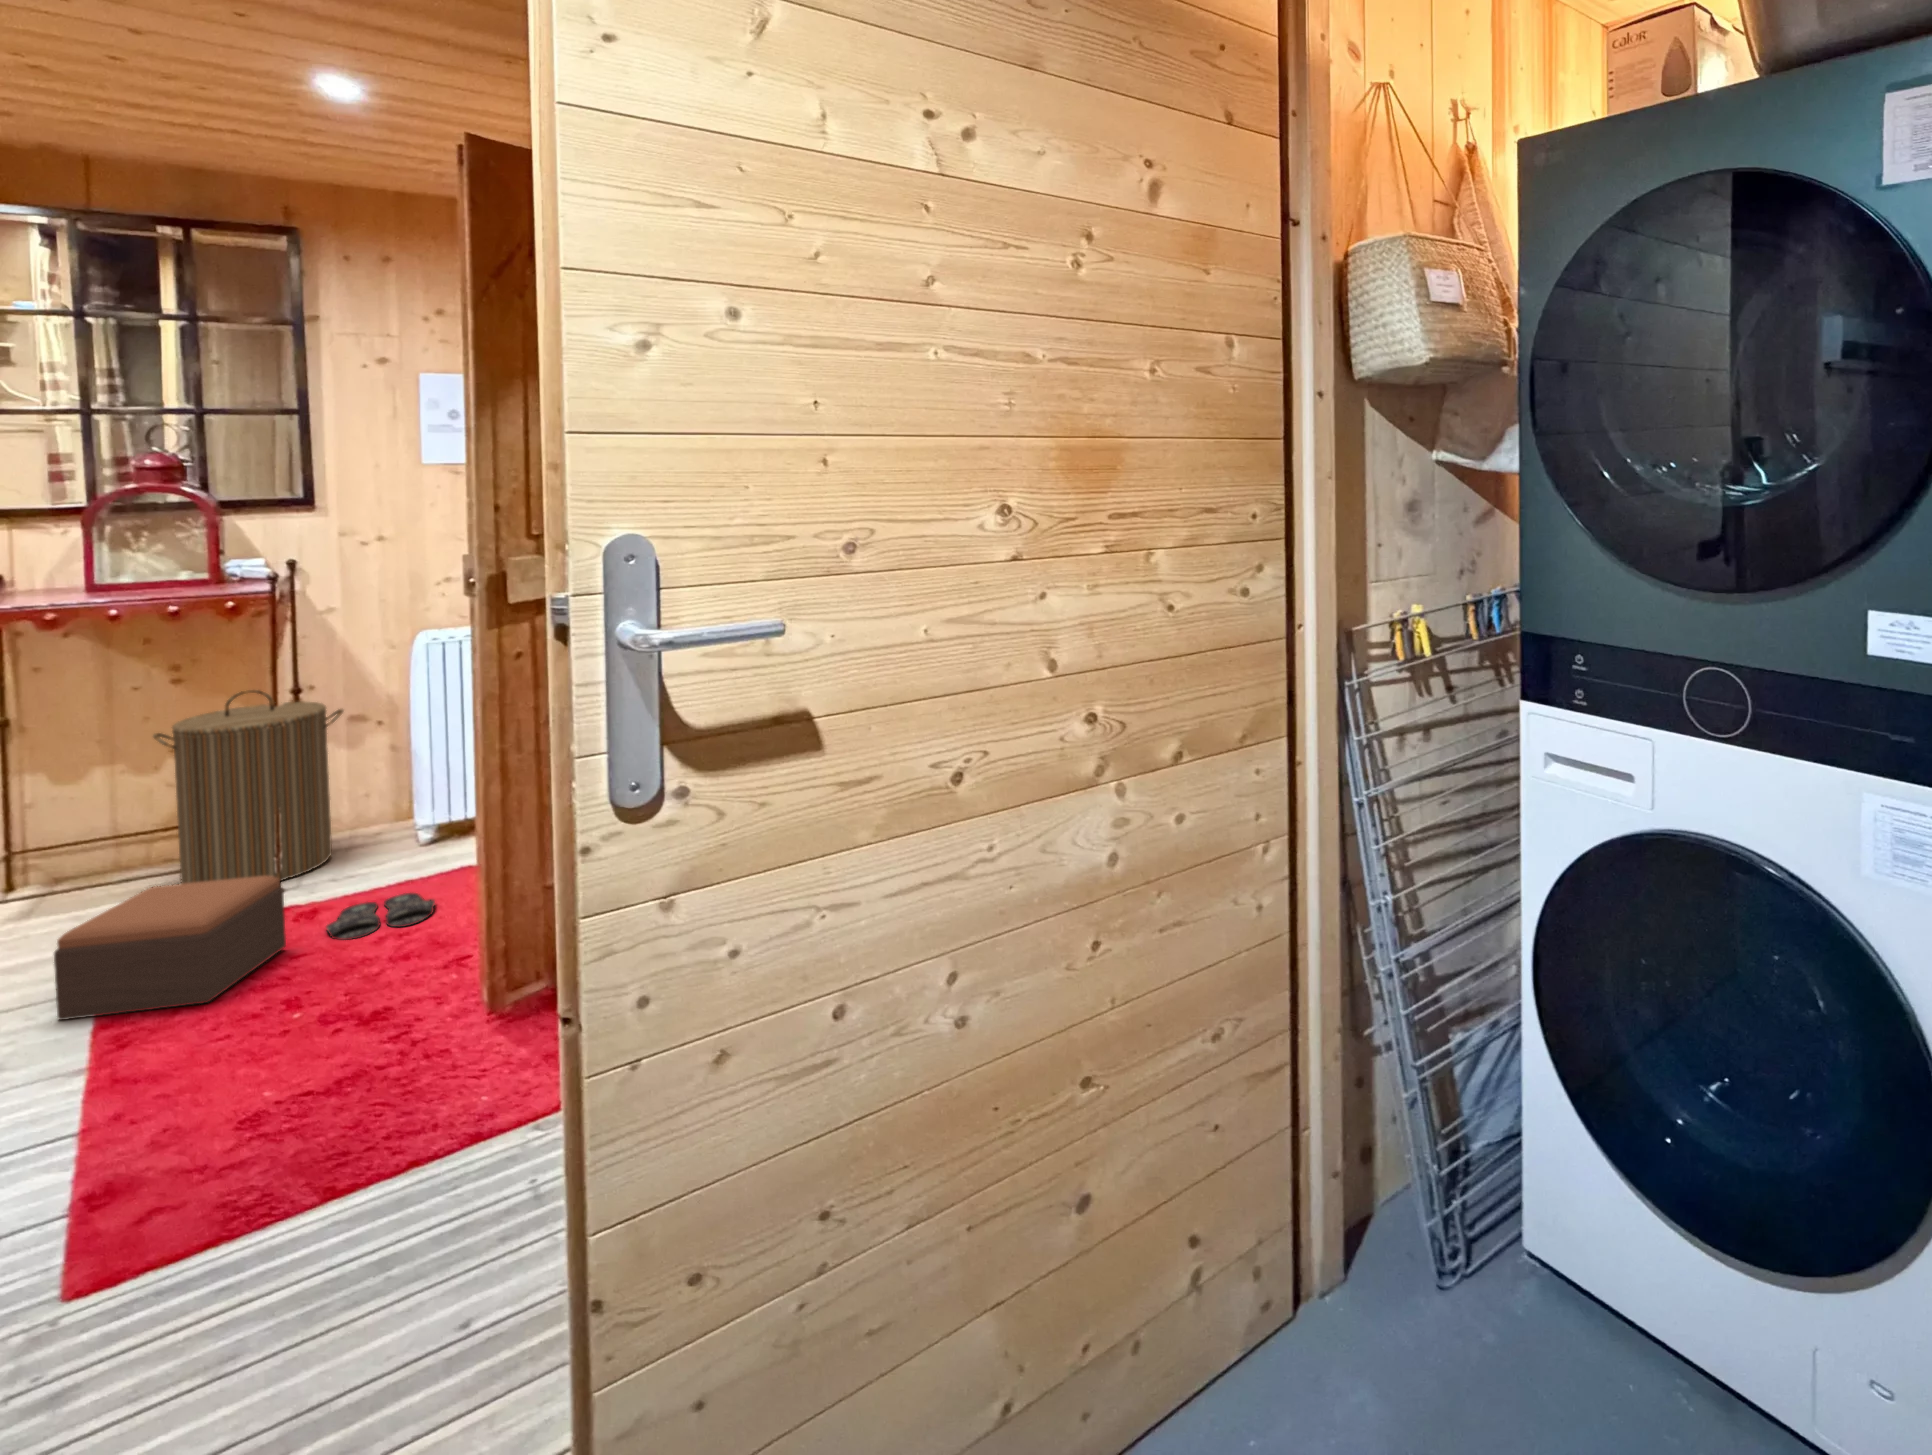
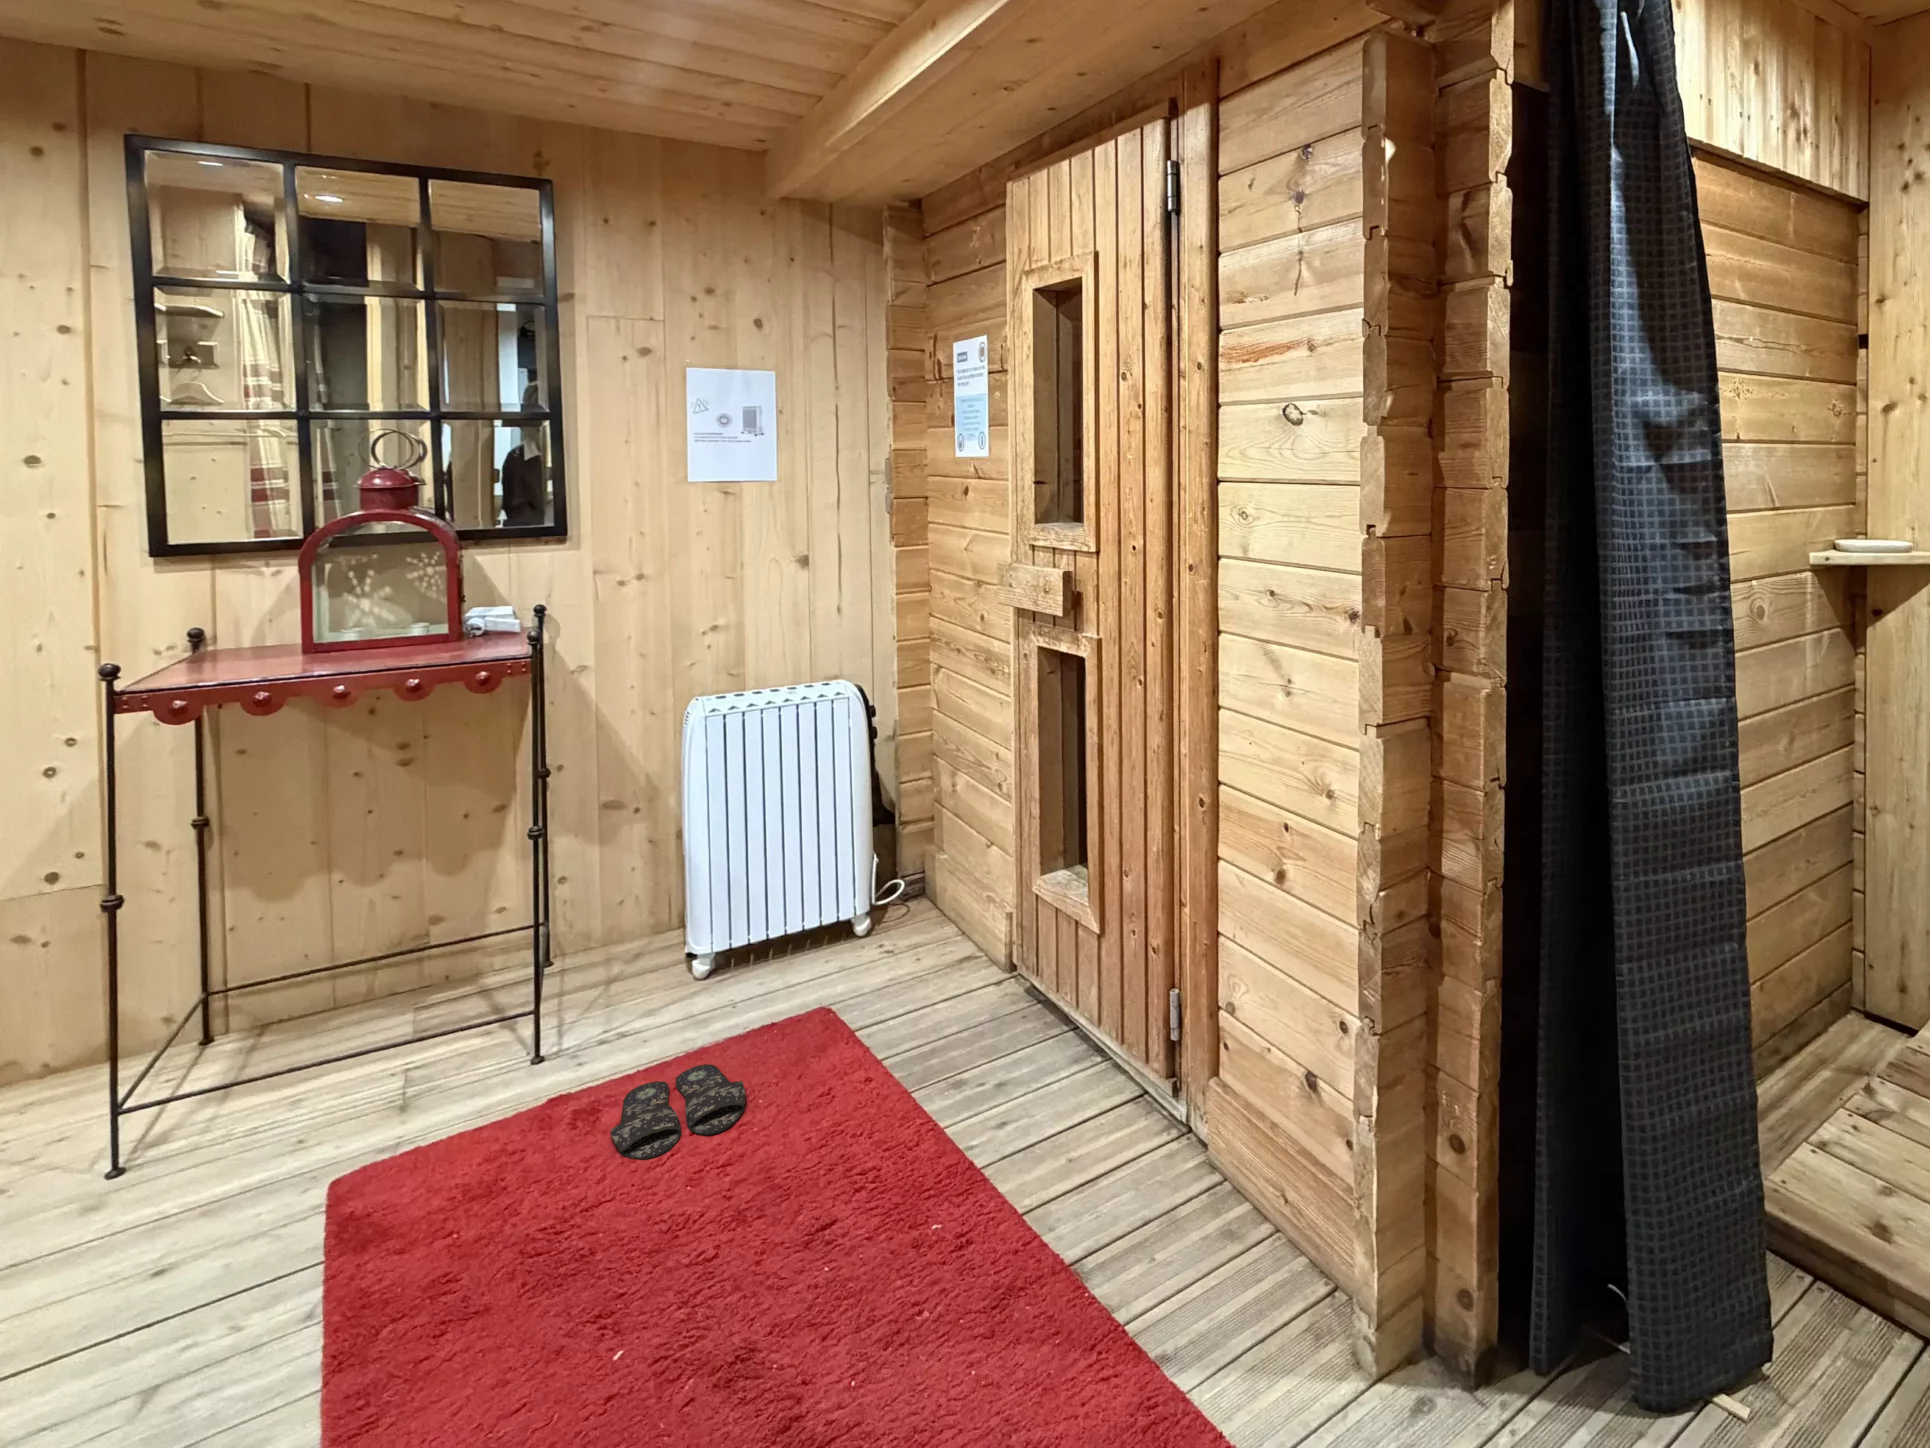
laundry hamper: present [153,690,343,884] -> none [381,778,606,1053]
footstool: present [54,876,286,1020] -> none [258,1076,565,1336]

